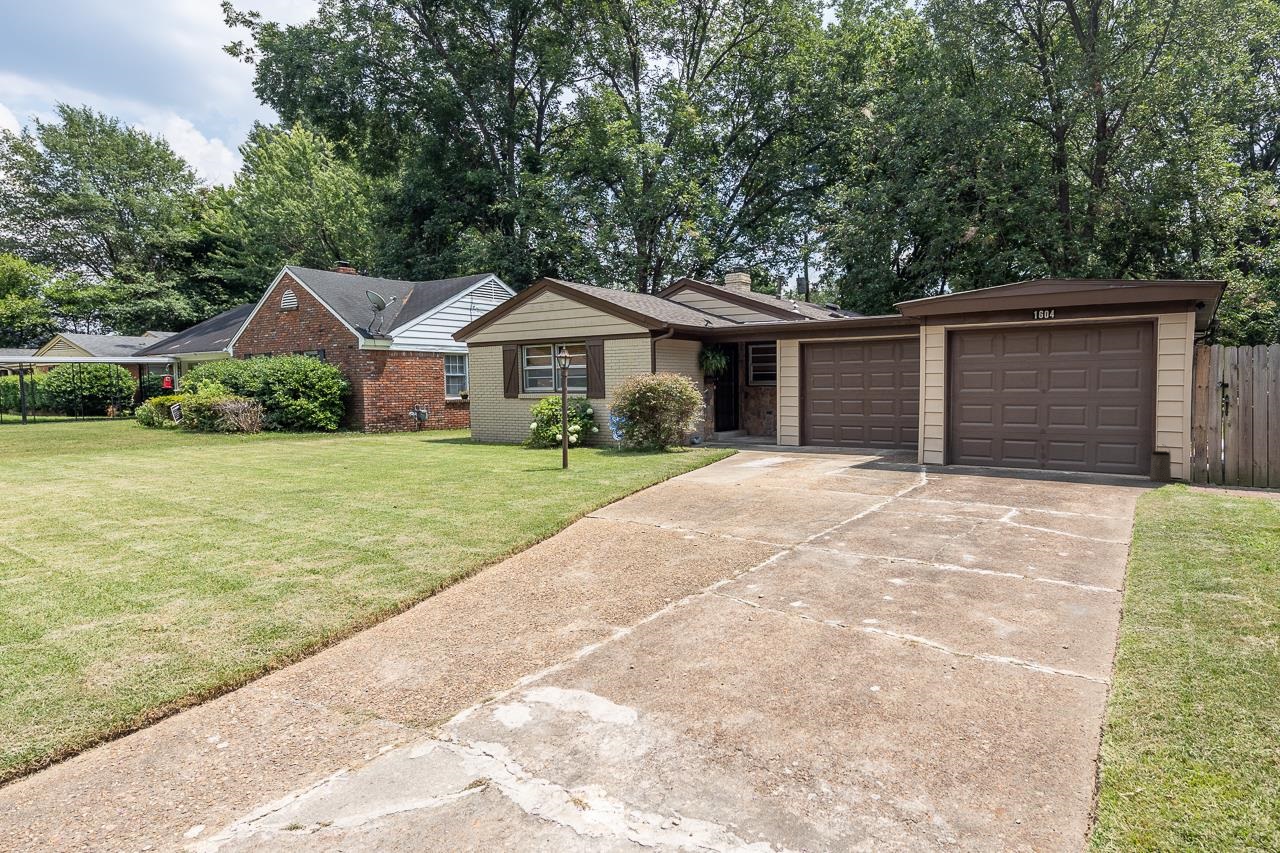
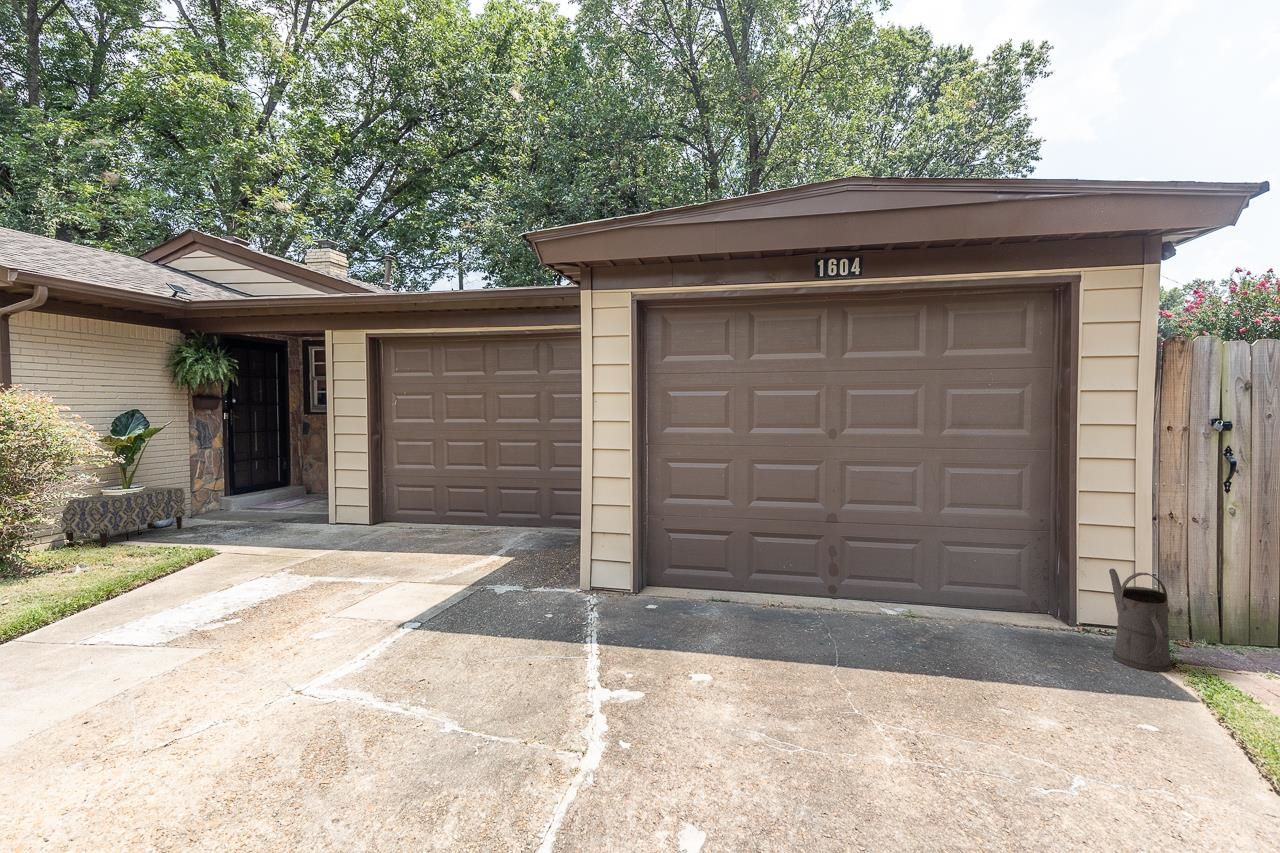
bench: none [671,423,710,448] -> present [61,487,185,547]

